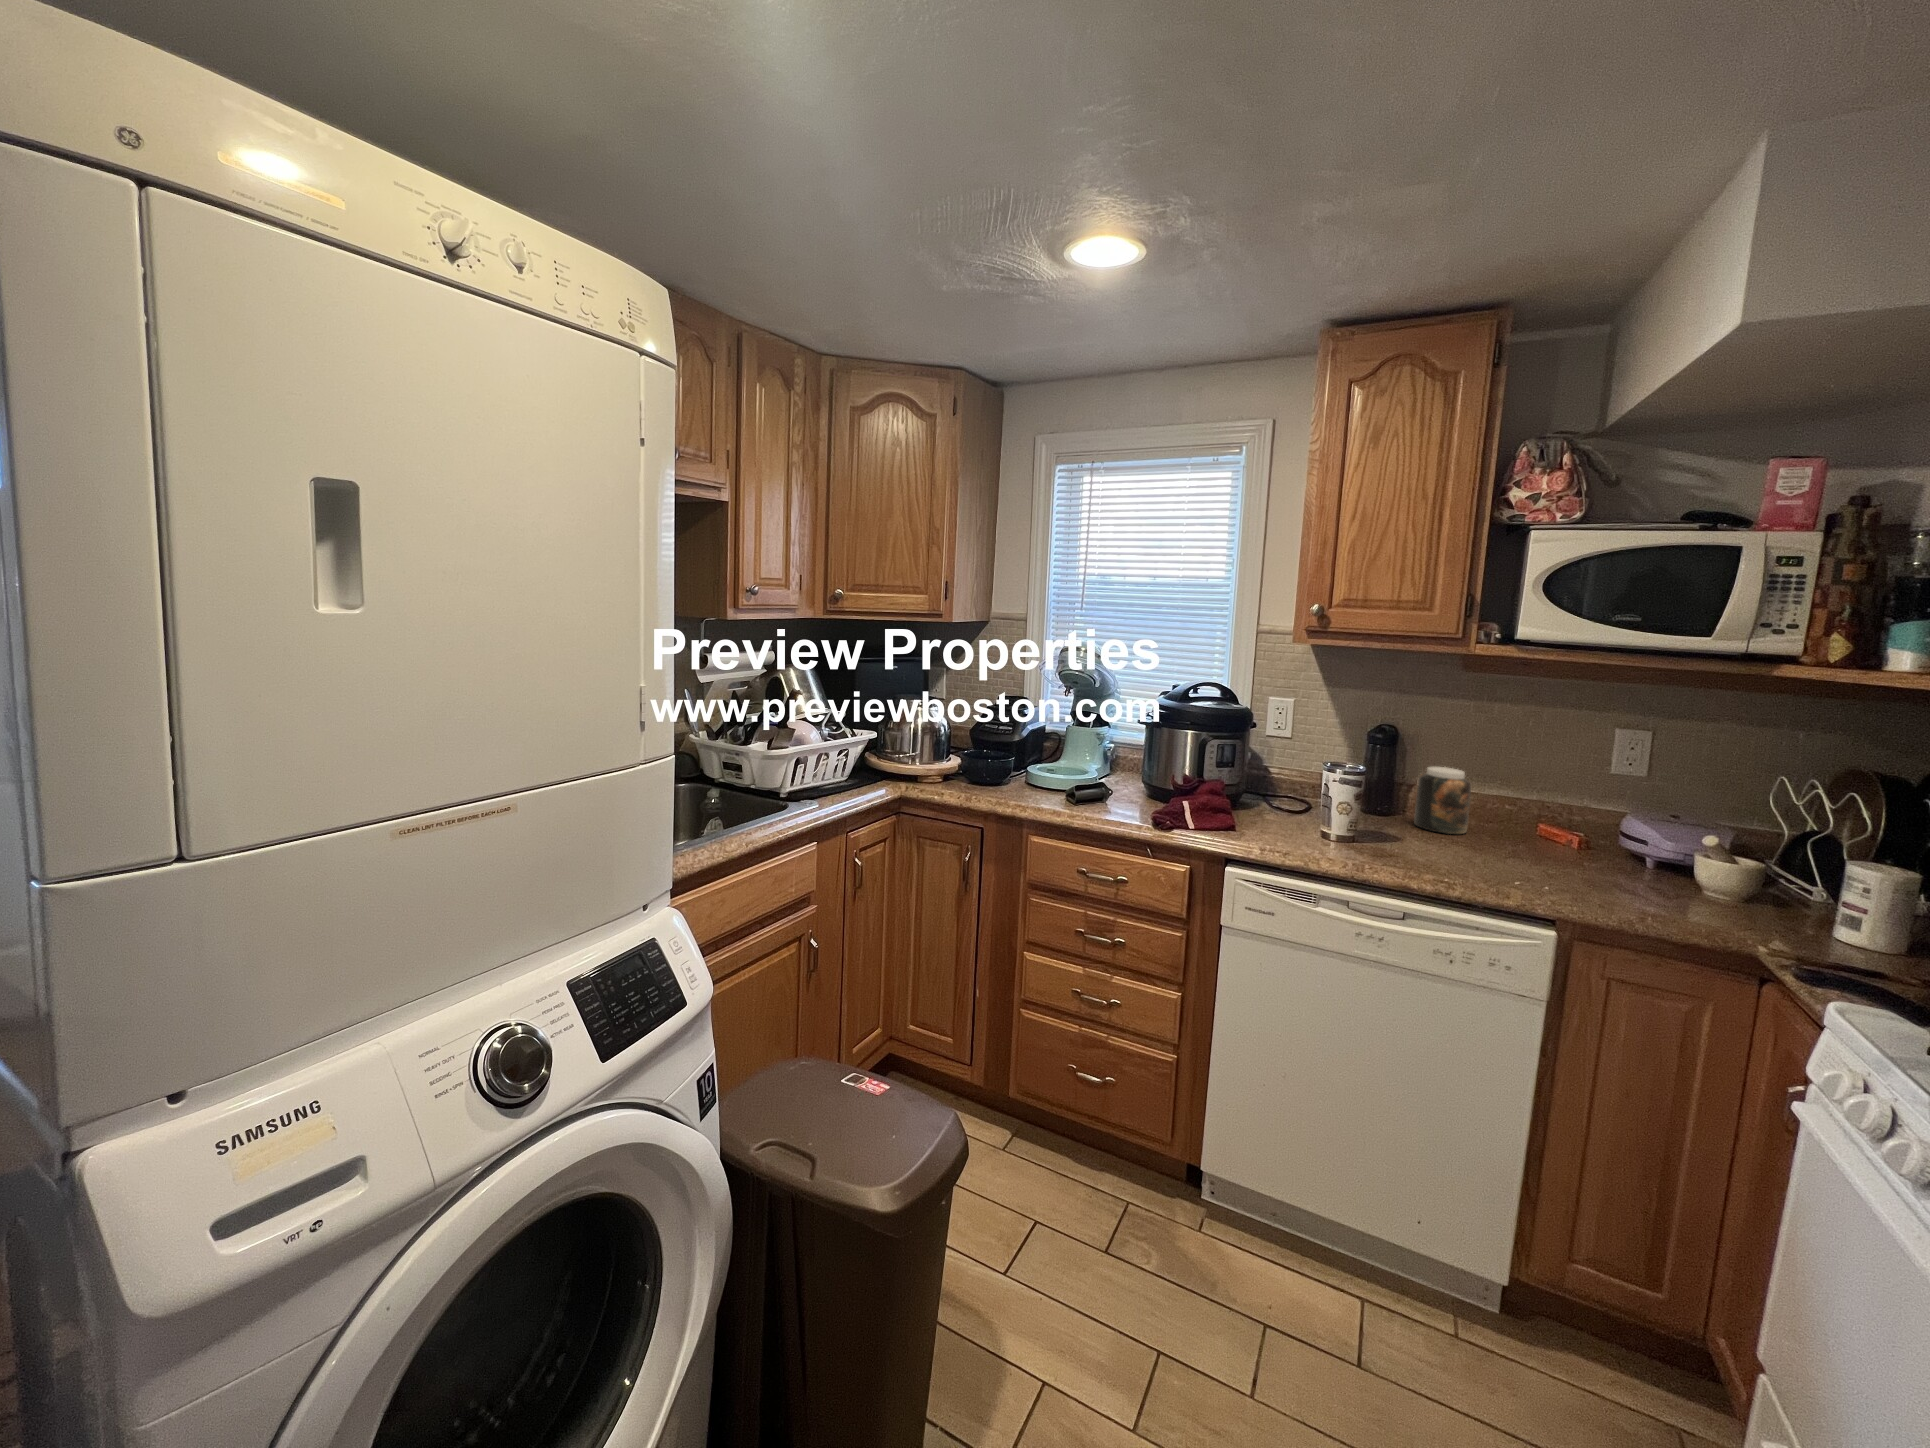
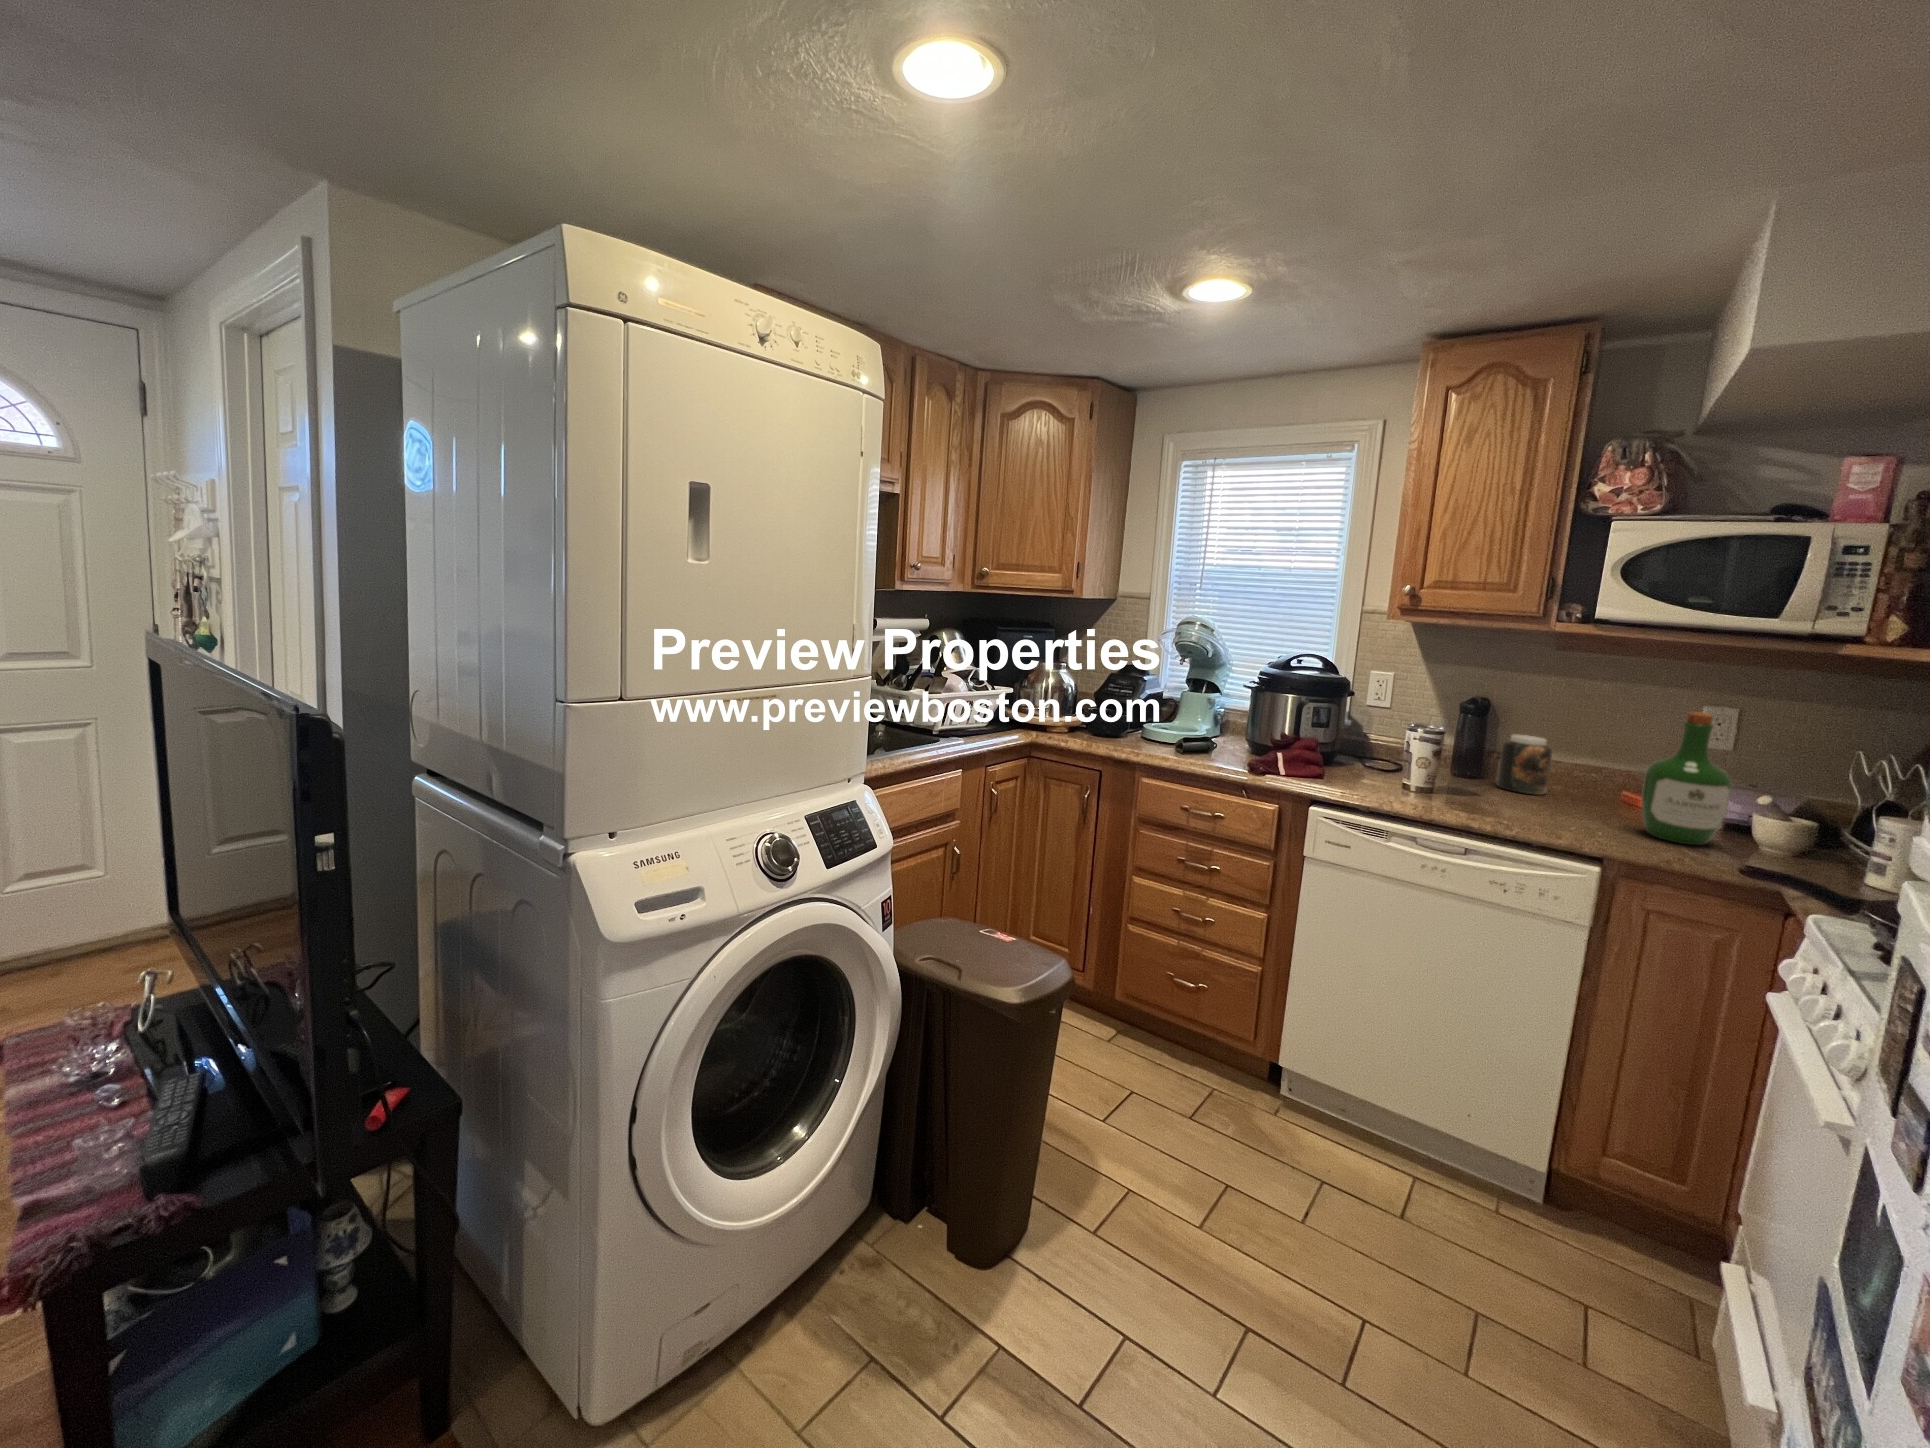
wine bottle: none [1579,744,1677,894] -> present [1642,712,1732,845]

